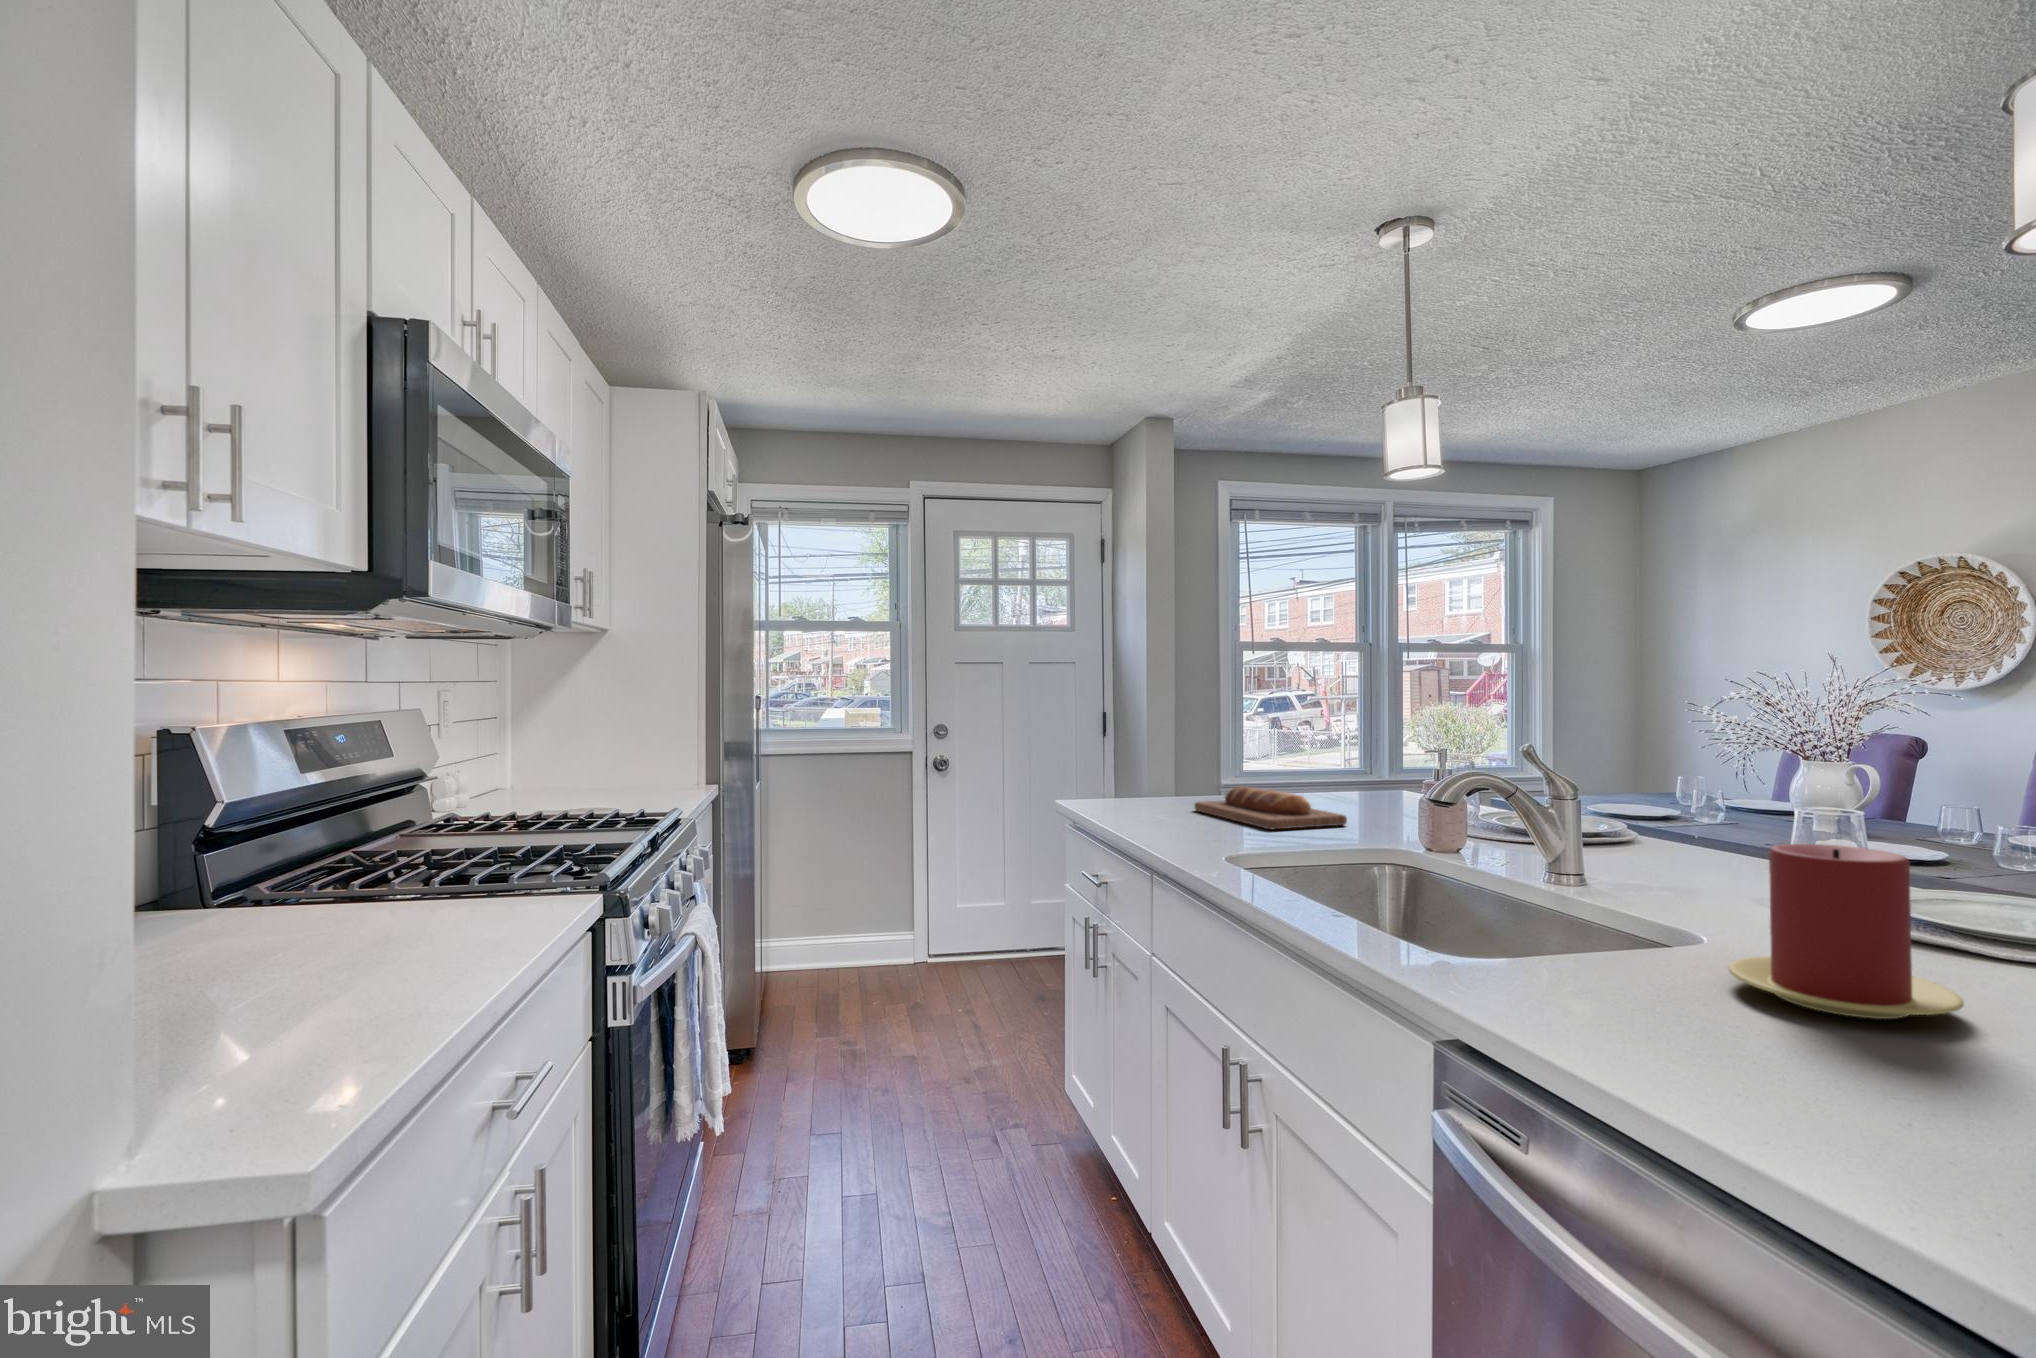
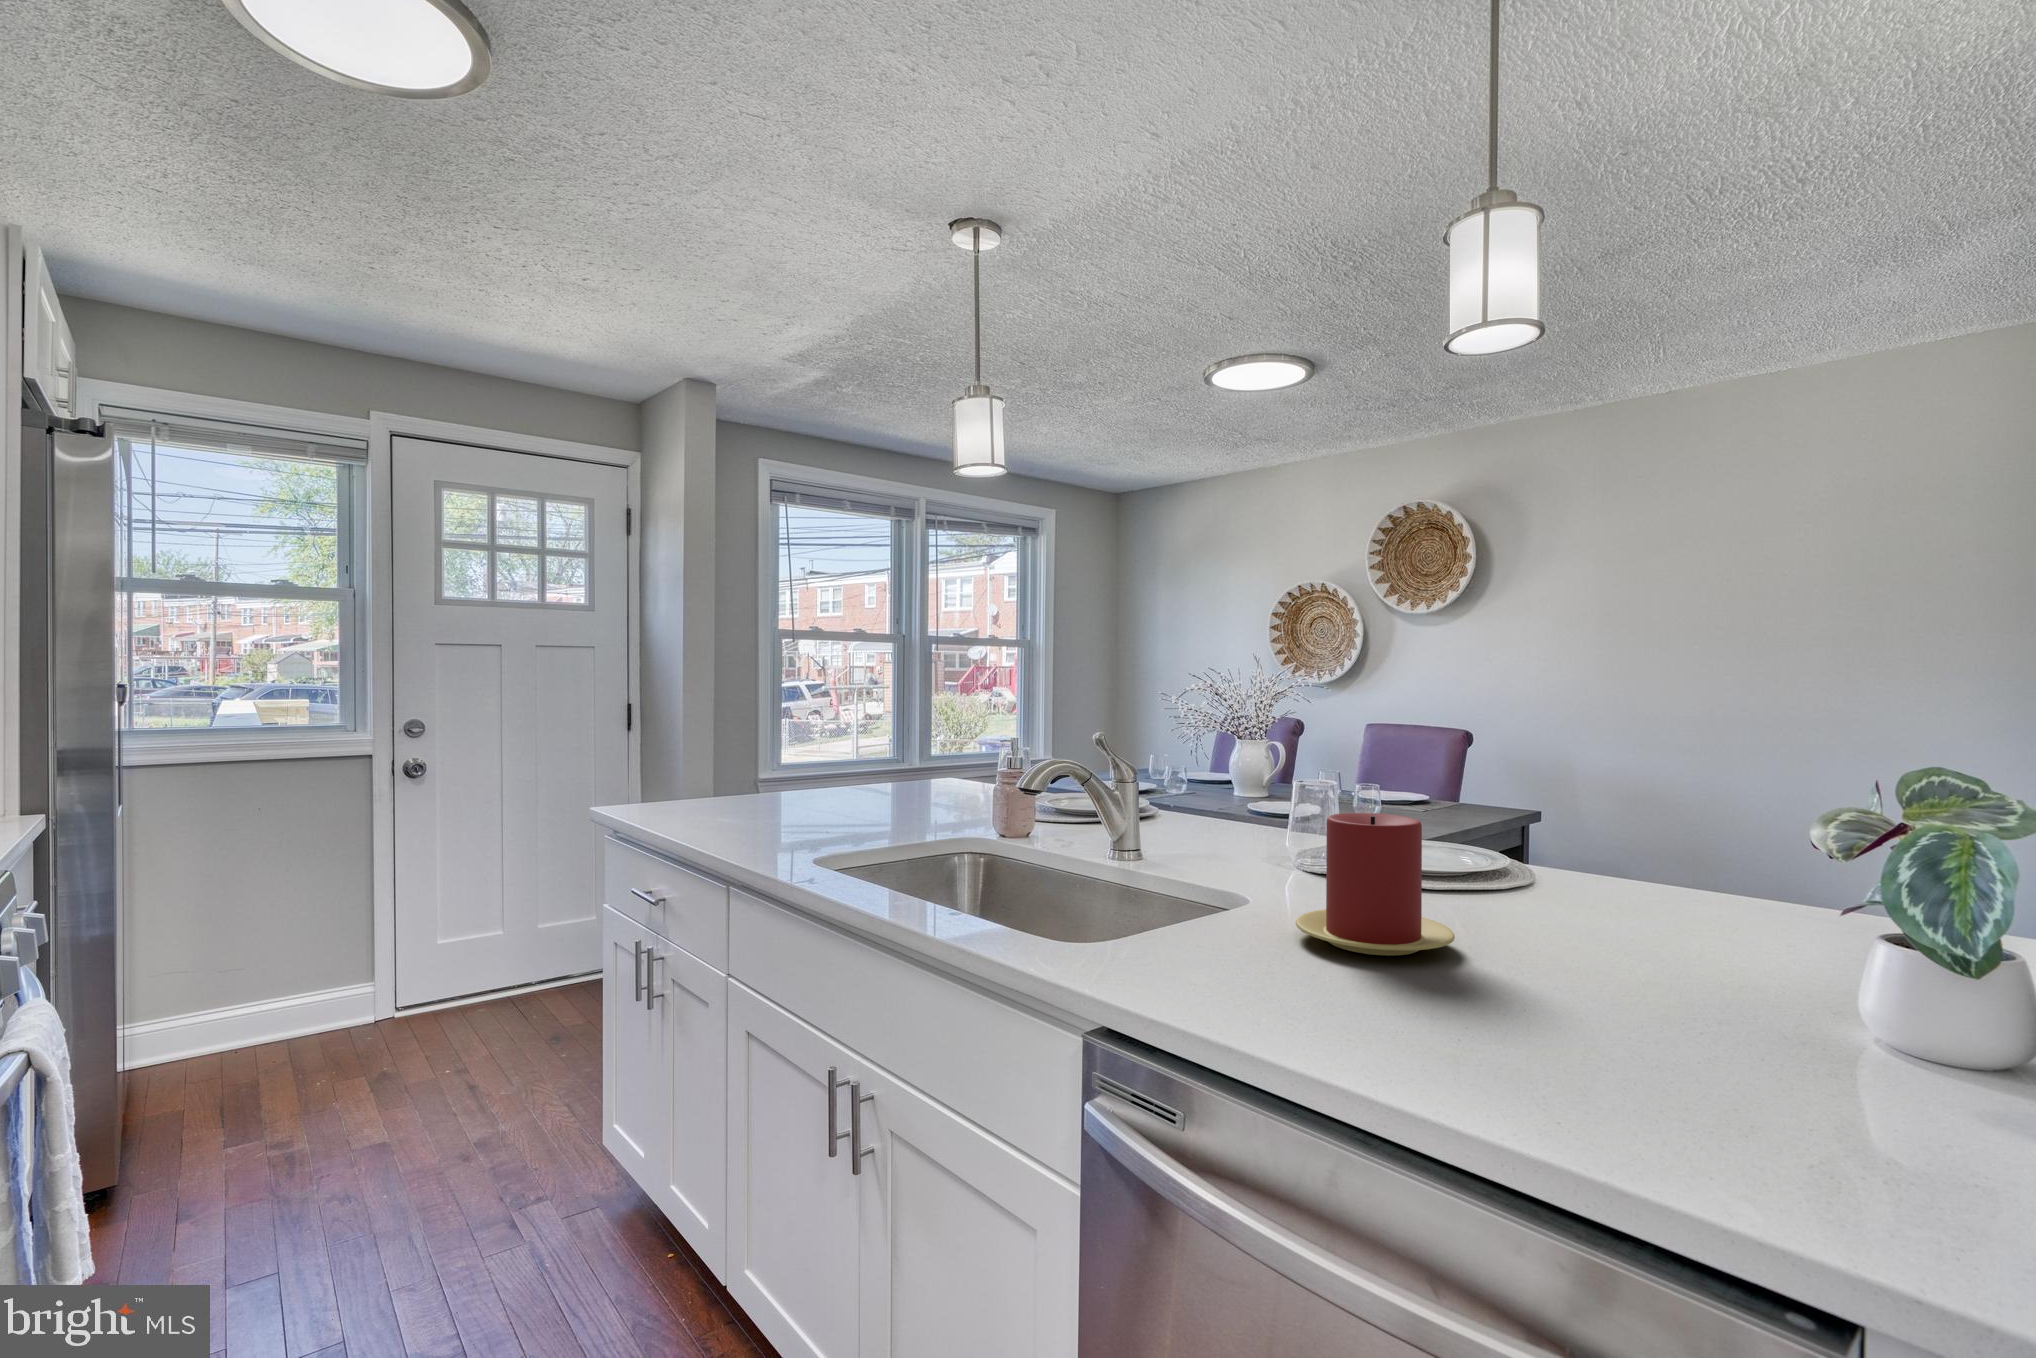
bread loaf: present [1194,787,1347,829] -> none [756,781,917,825]

